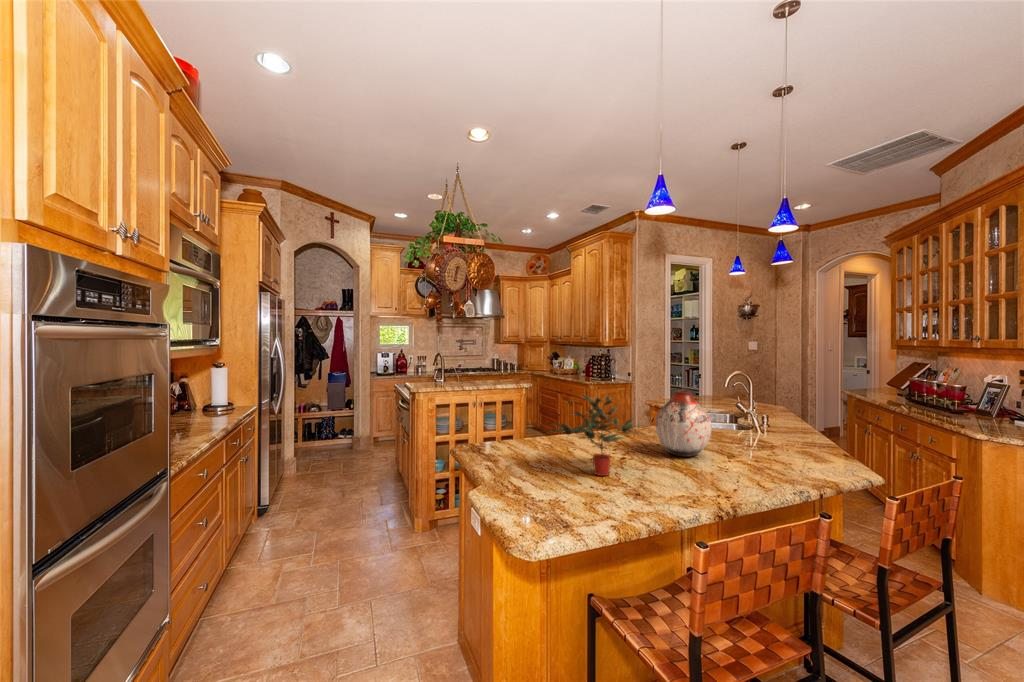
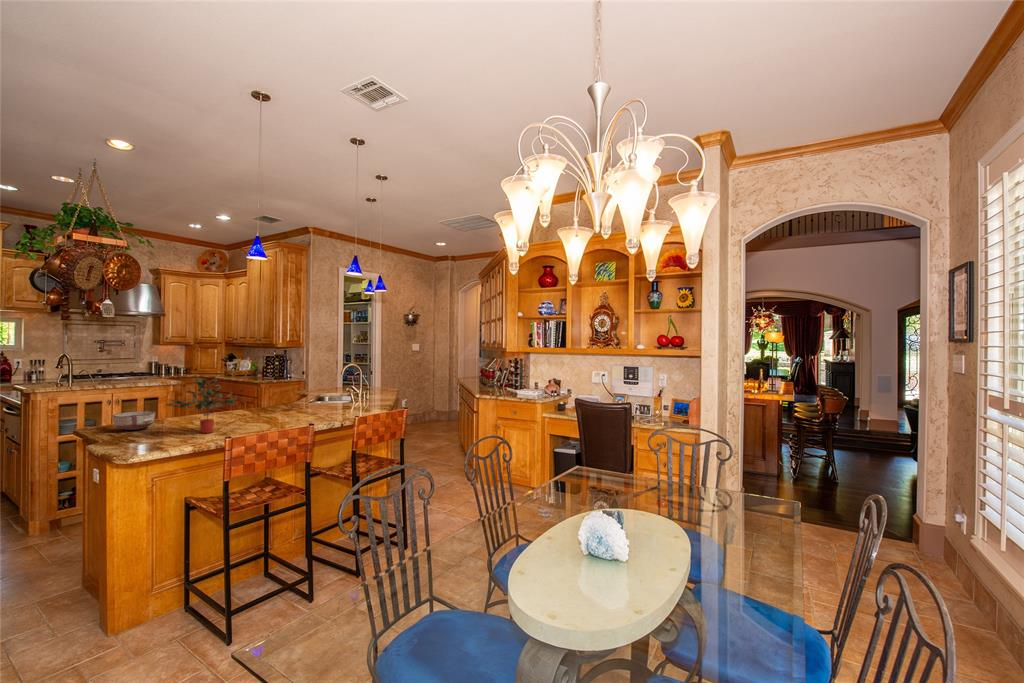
vase: present [655,391,712,457] -> none [262,376,301,420]
ceramic bowl: none [490,429,532,455] -> present [113,411,156,430]

